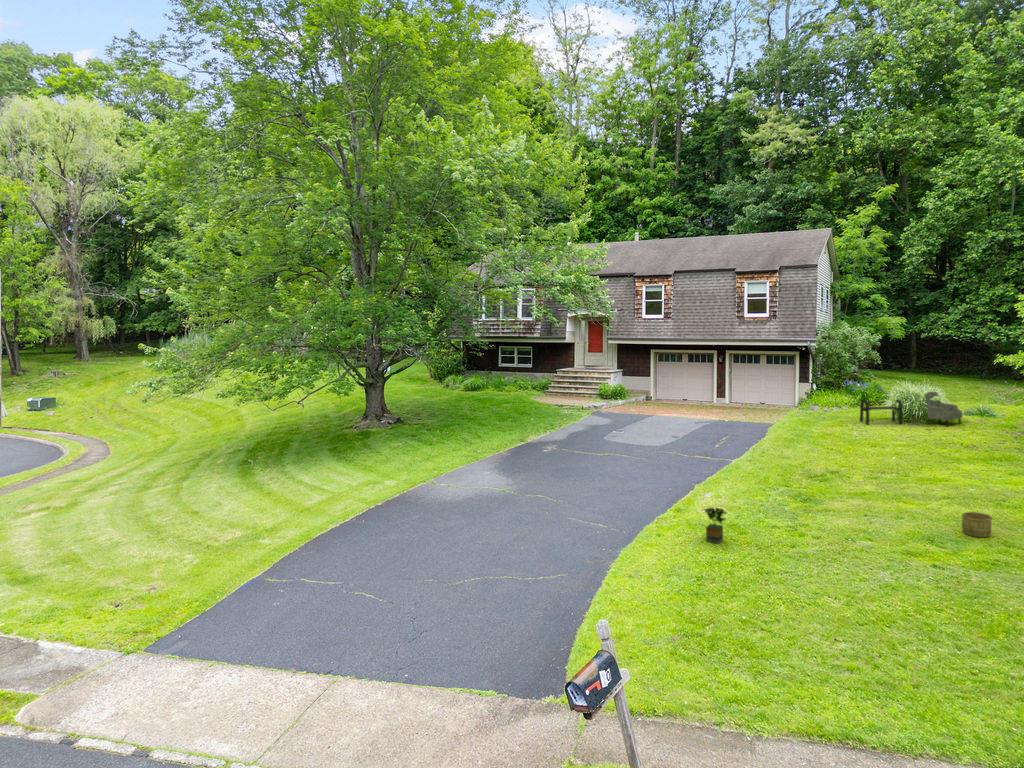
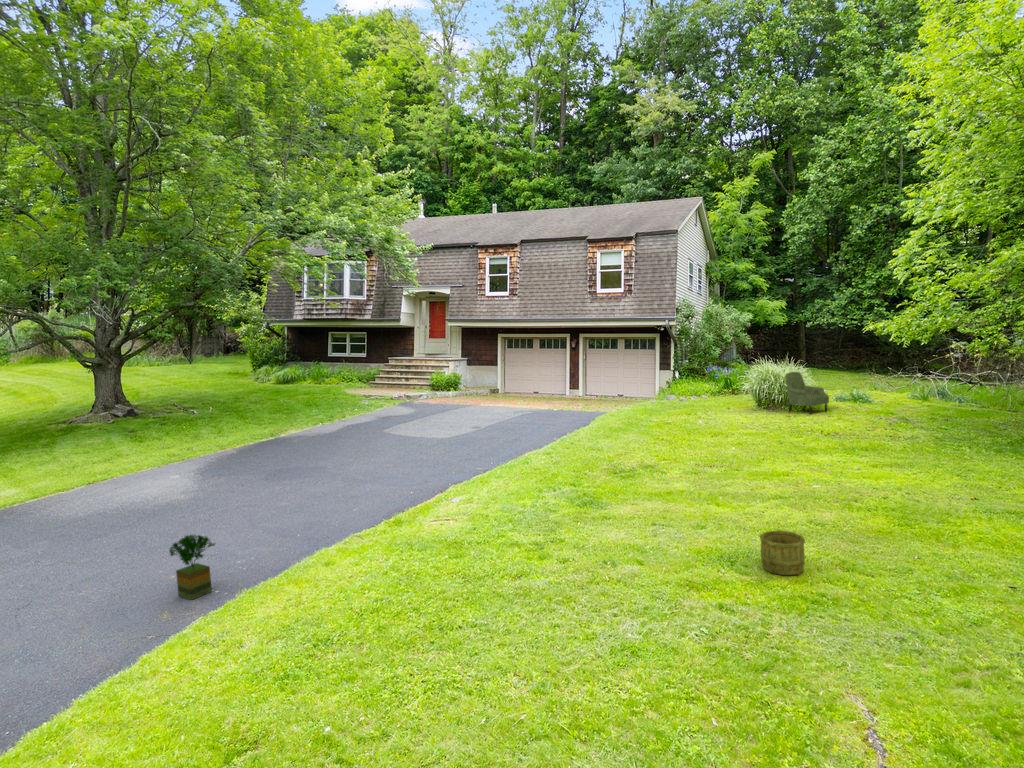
bench: present [860,399,902,424] -> none [713,382,760,414]
potted tree: present [705,507,727,544] -> present [169,535,215,600]

